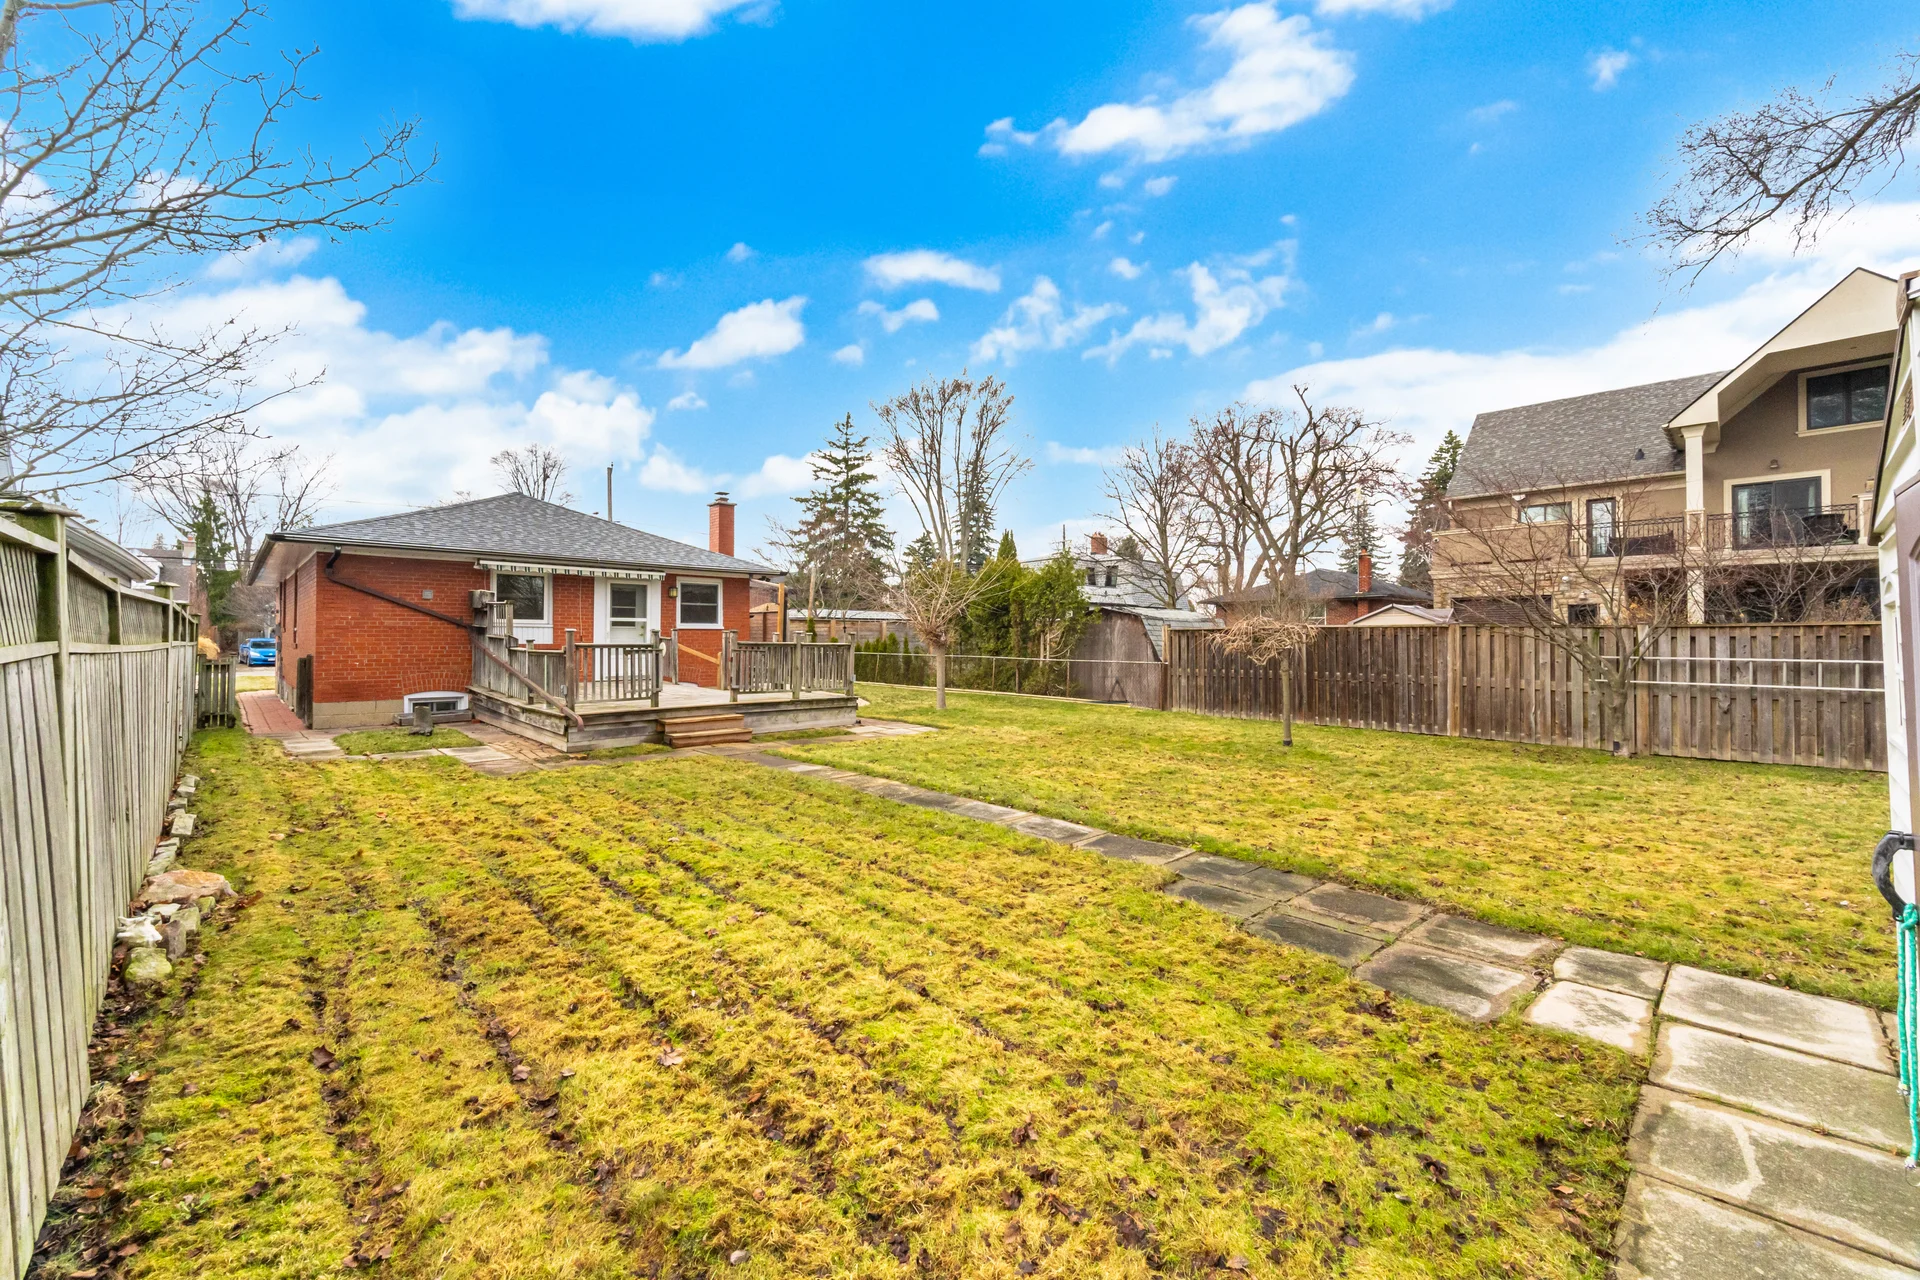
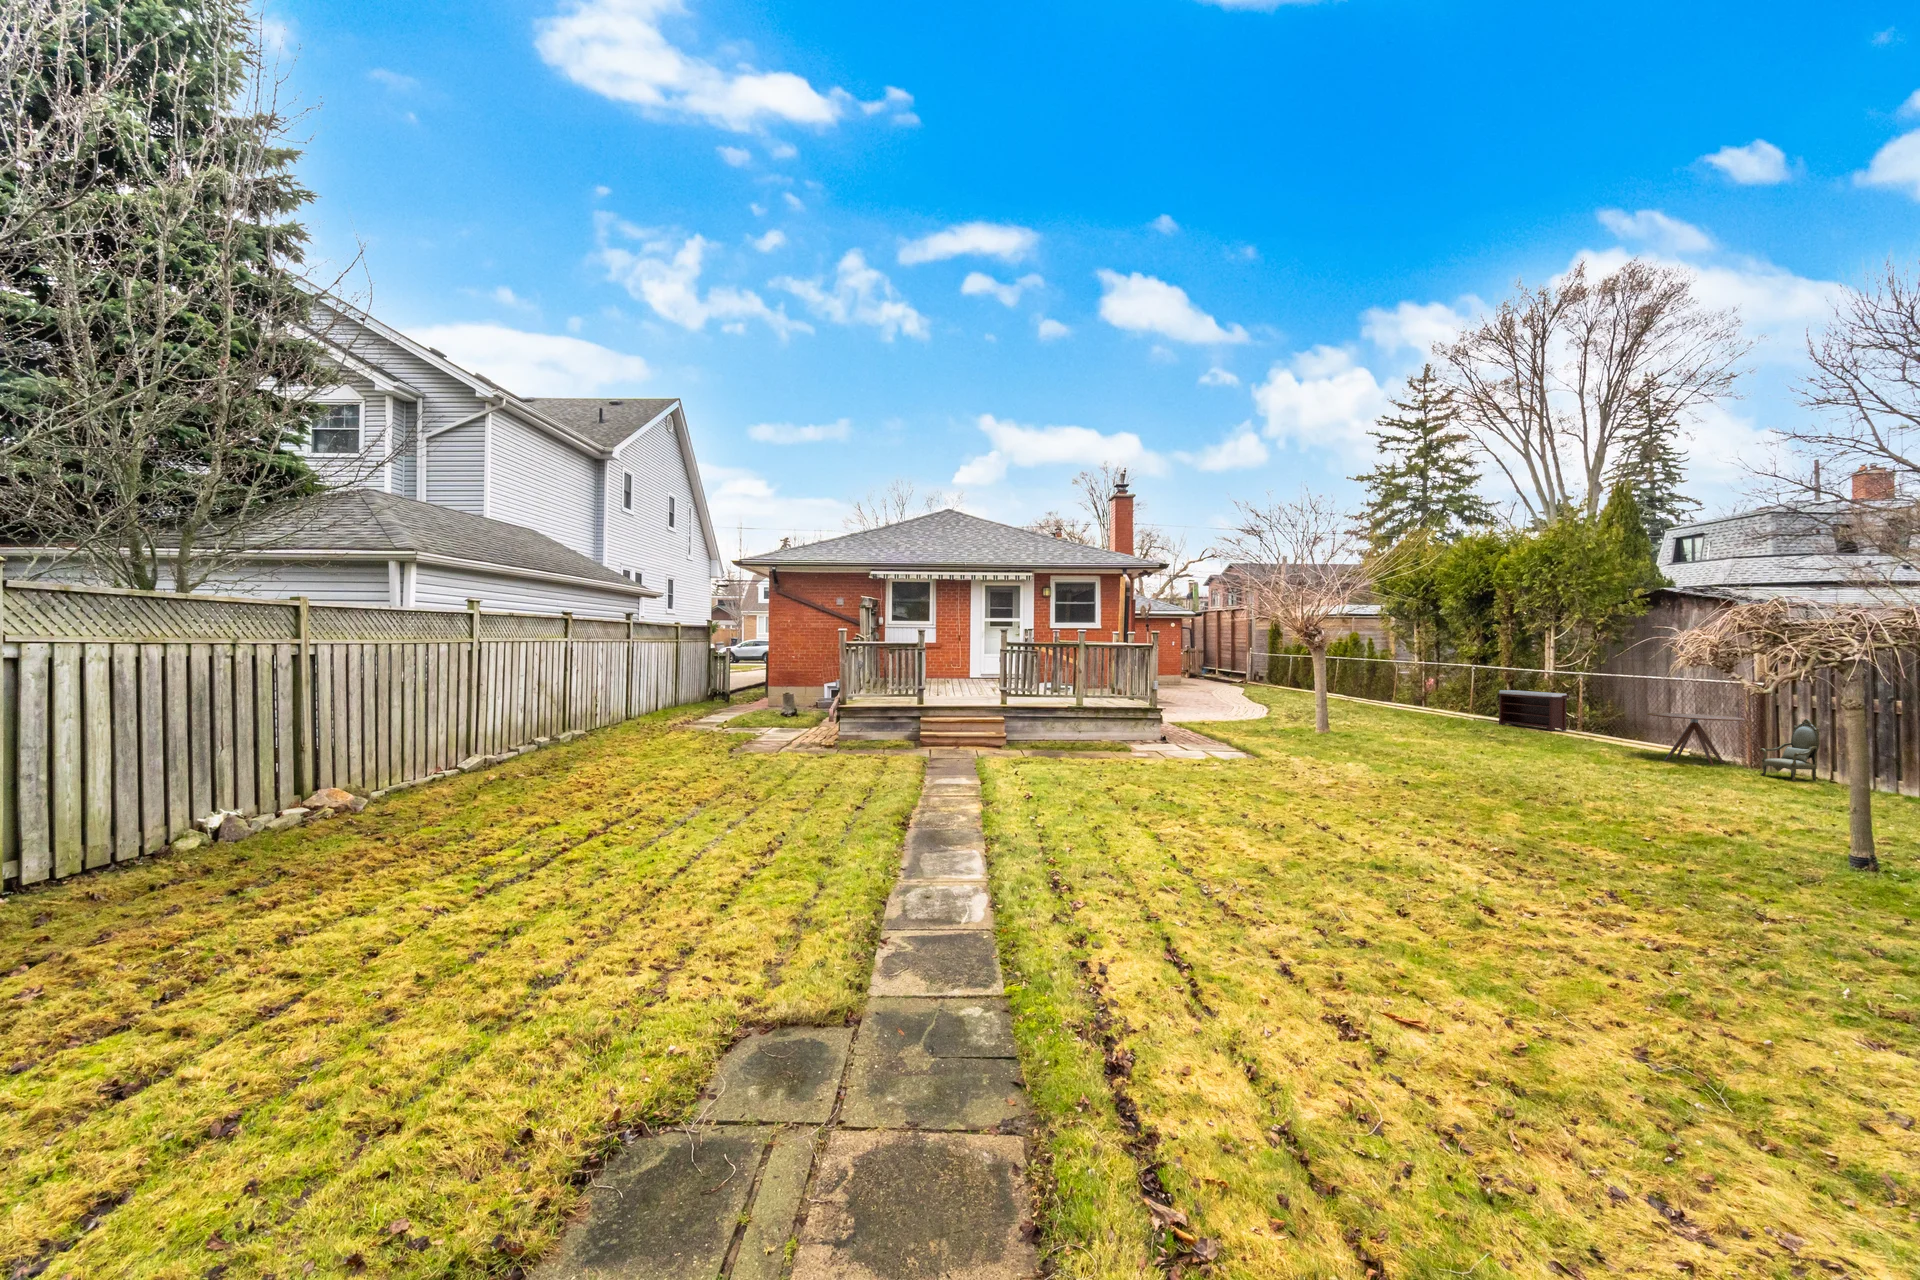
armchair: none [1146,662,1170,705] -> present [1760,719,1820,781]
bench: none [997,671,1037,696] -> present [1497,690,1569,731]

